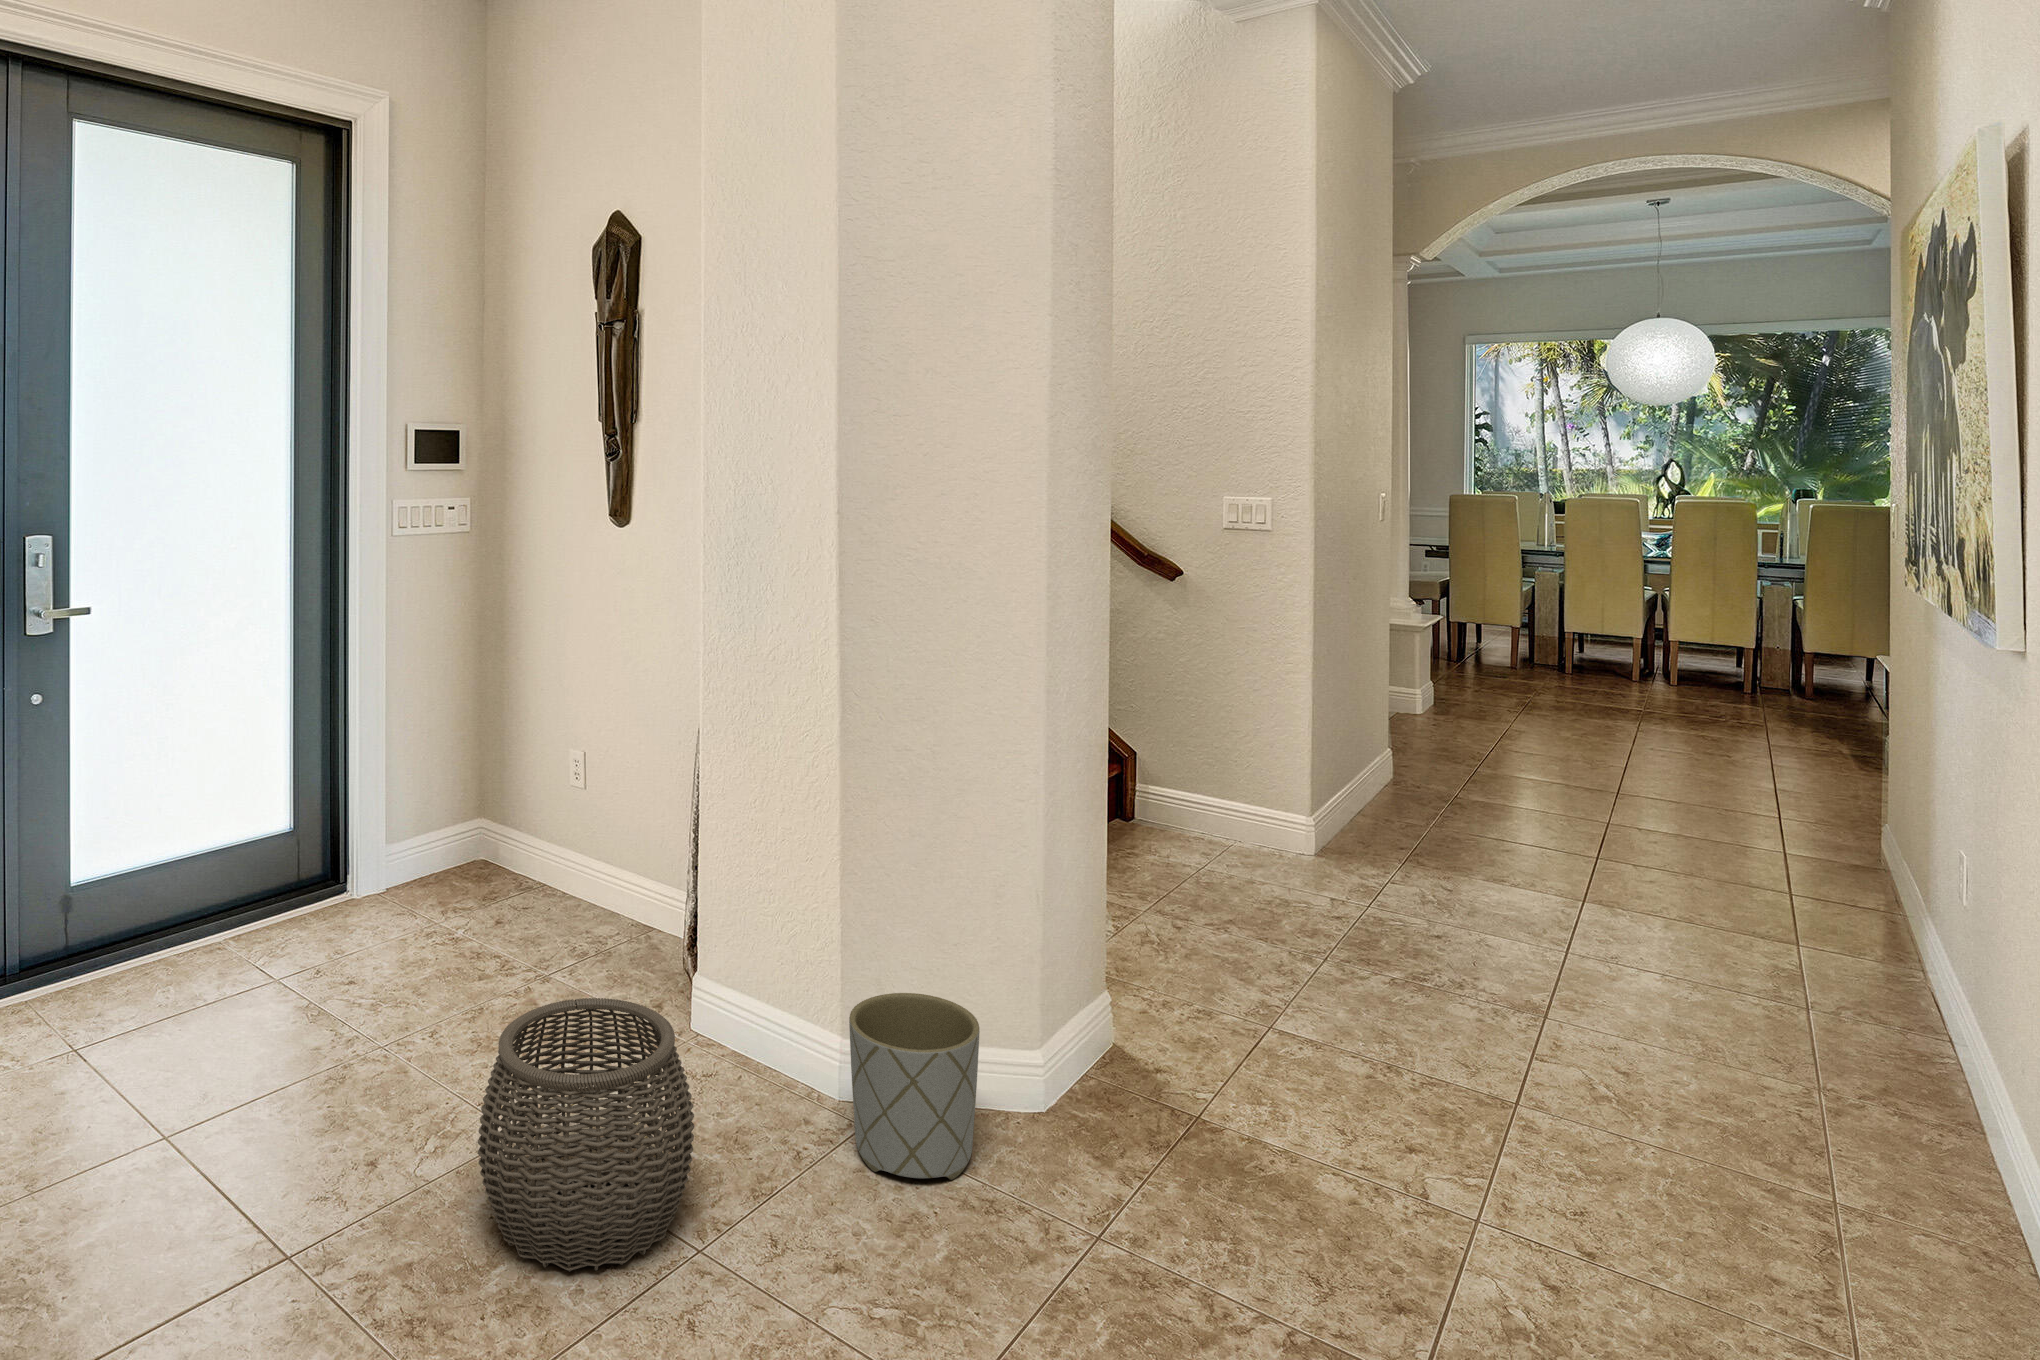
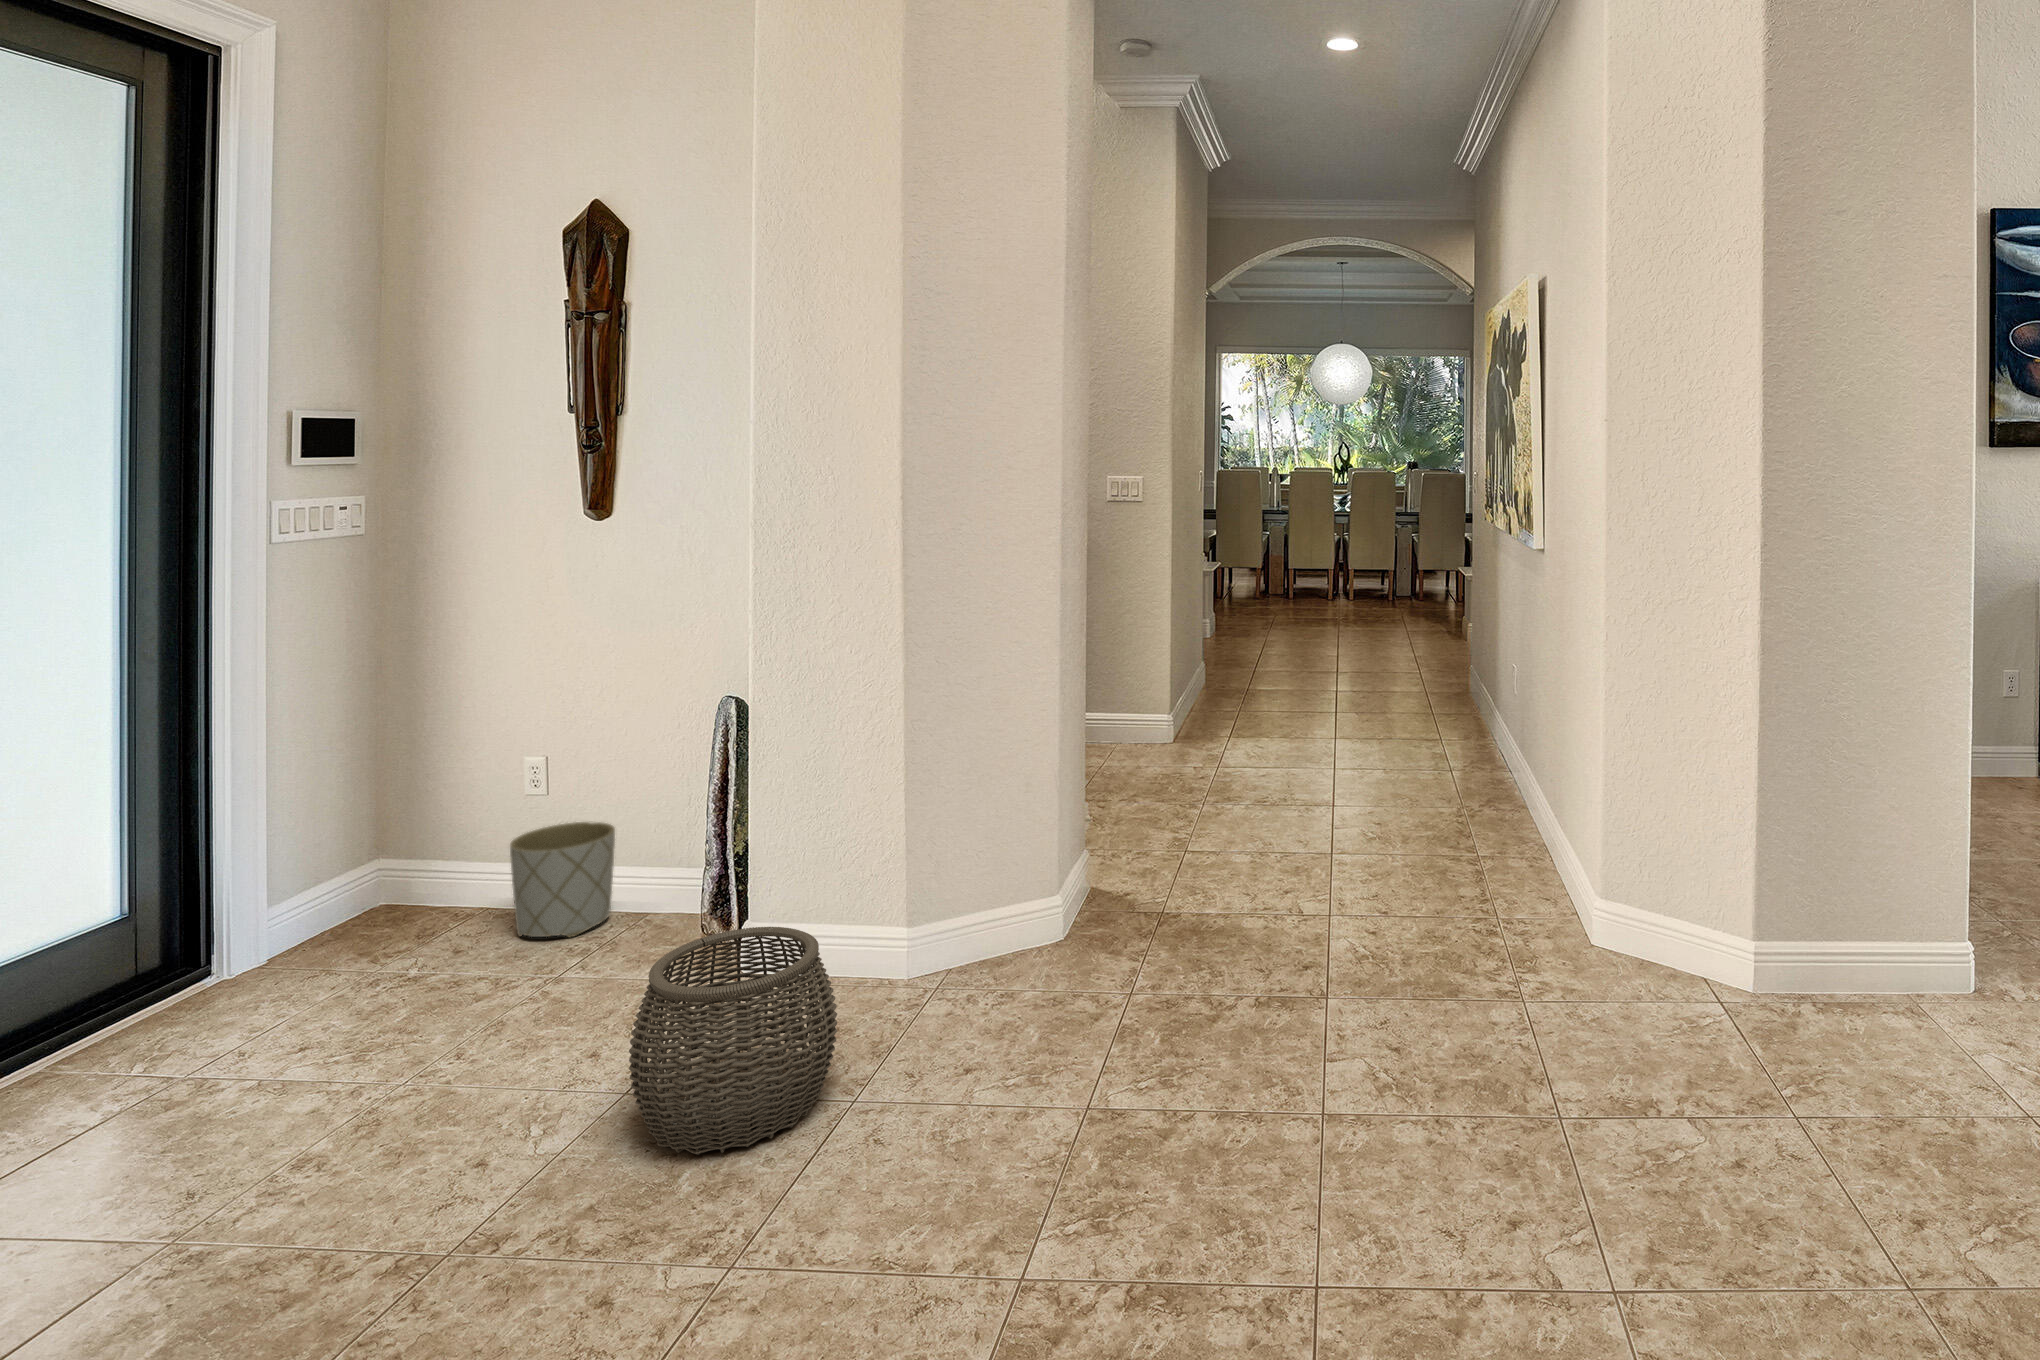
planter: present [849,993,980,1180] -> present [510,822,615,938]

